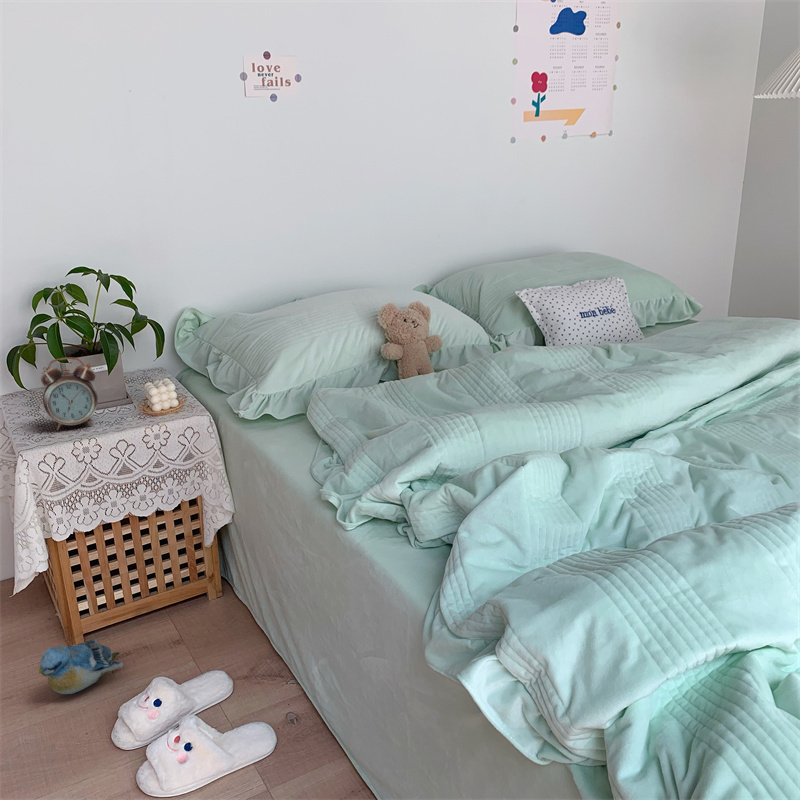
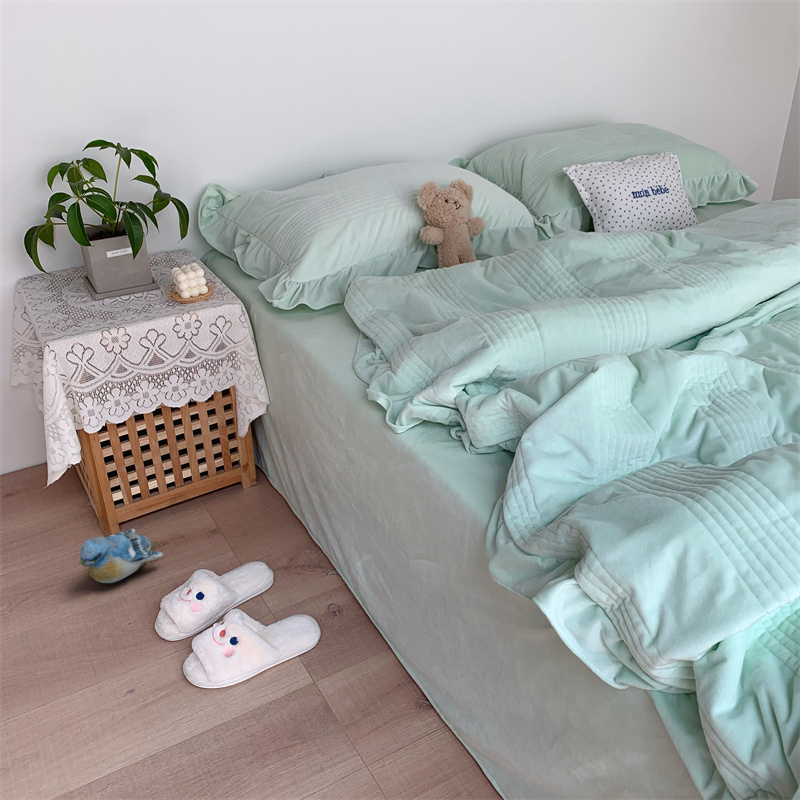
alarm clock: present [41,357,98,430] -> none [62,240,124,318]

